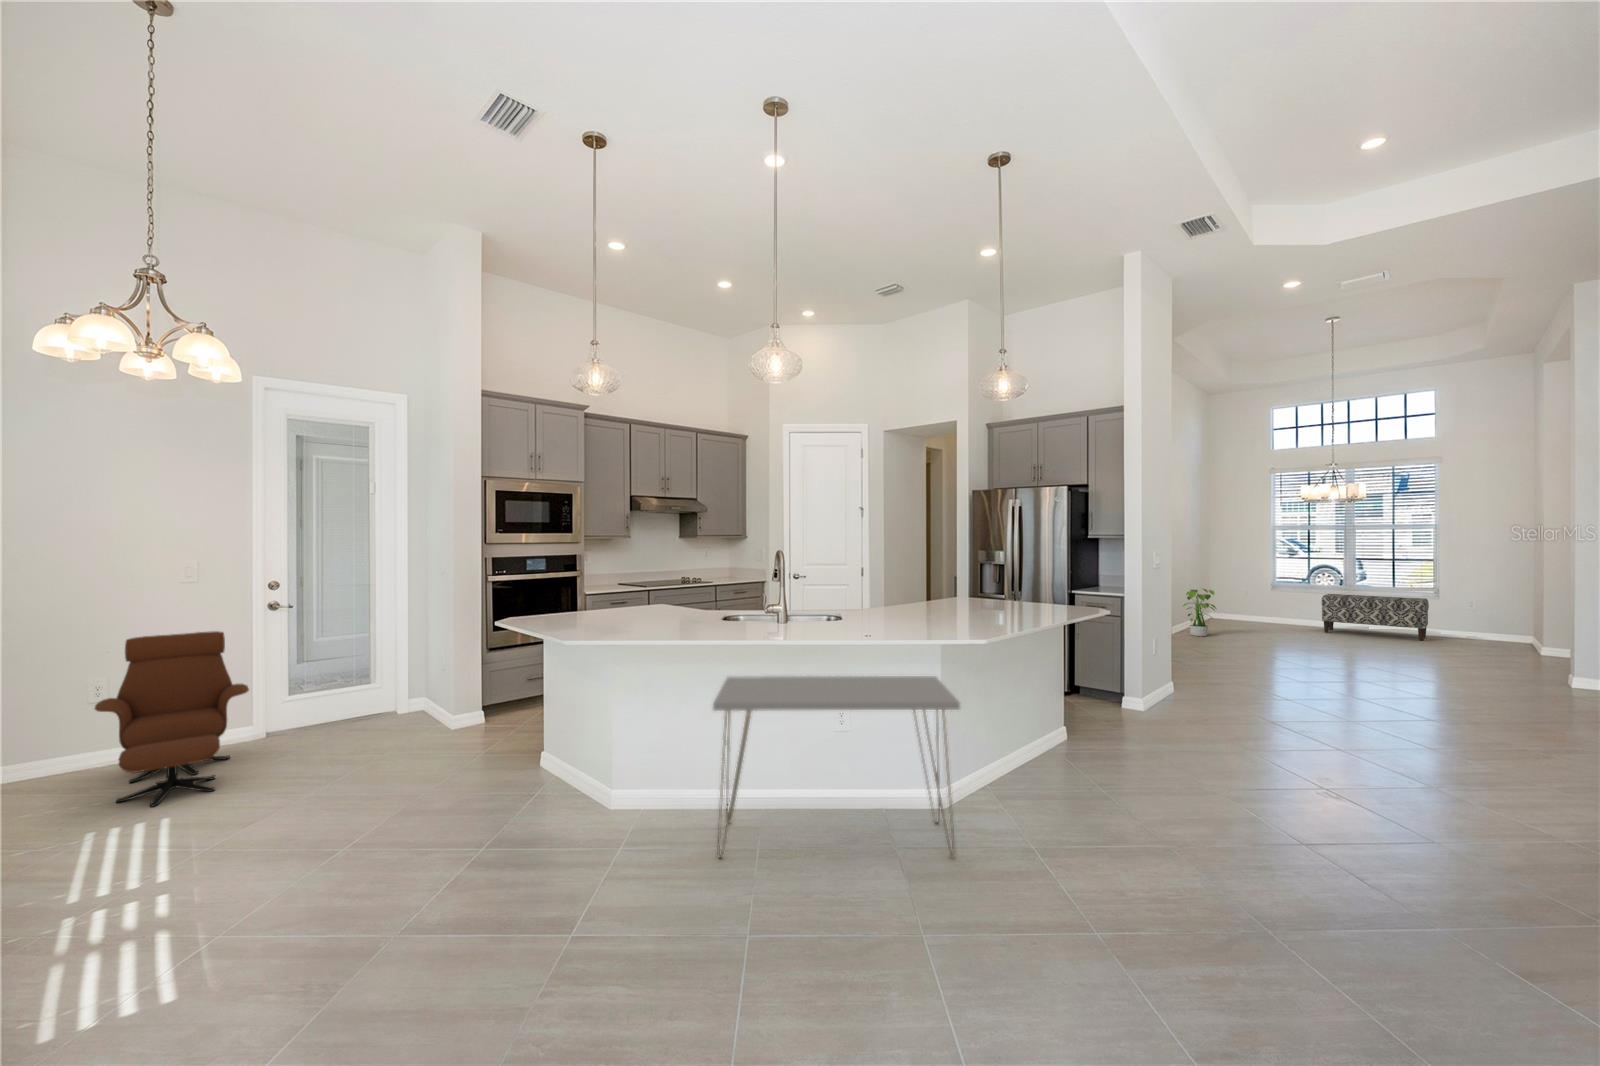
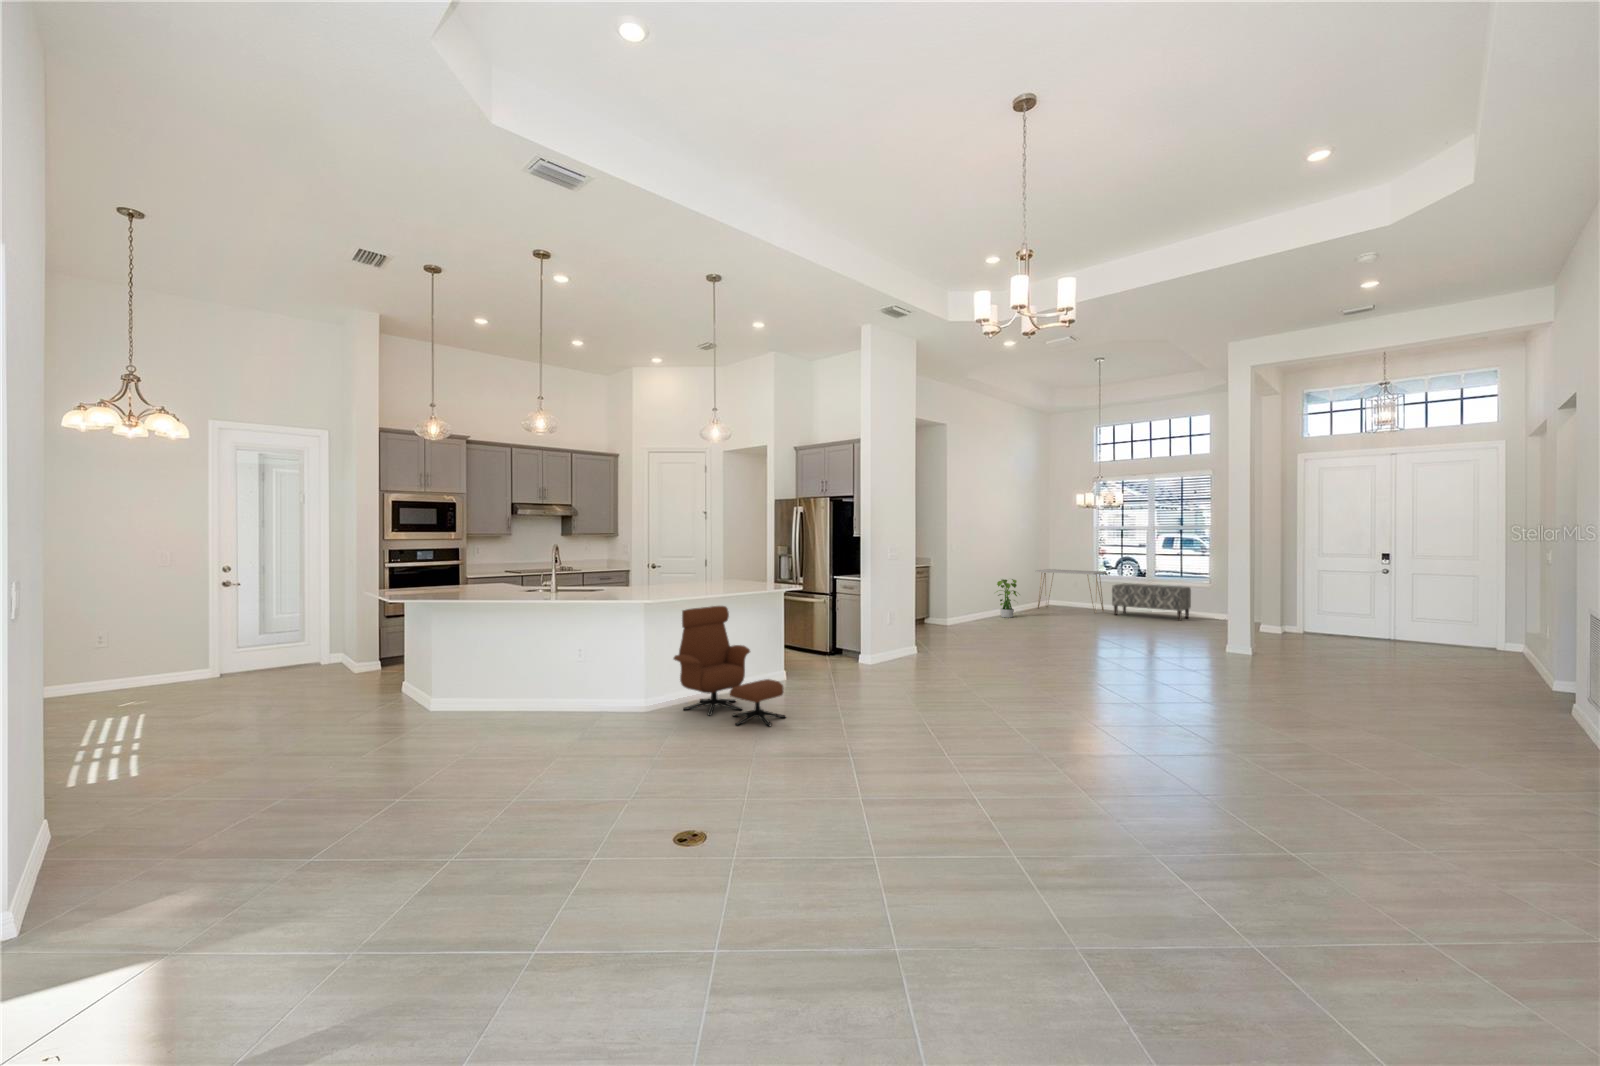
lounge chair: present [95,631,249,807] -> present [674,606,786,726]
console table: present [713,676,960,857] -> present [1035,569,1106,613]

